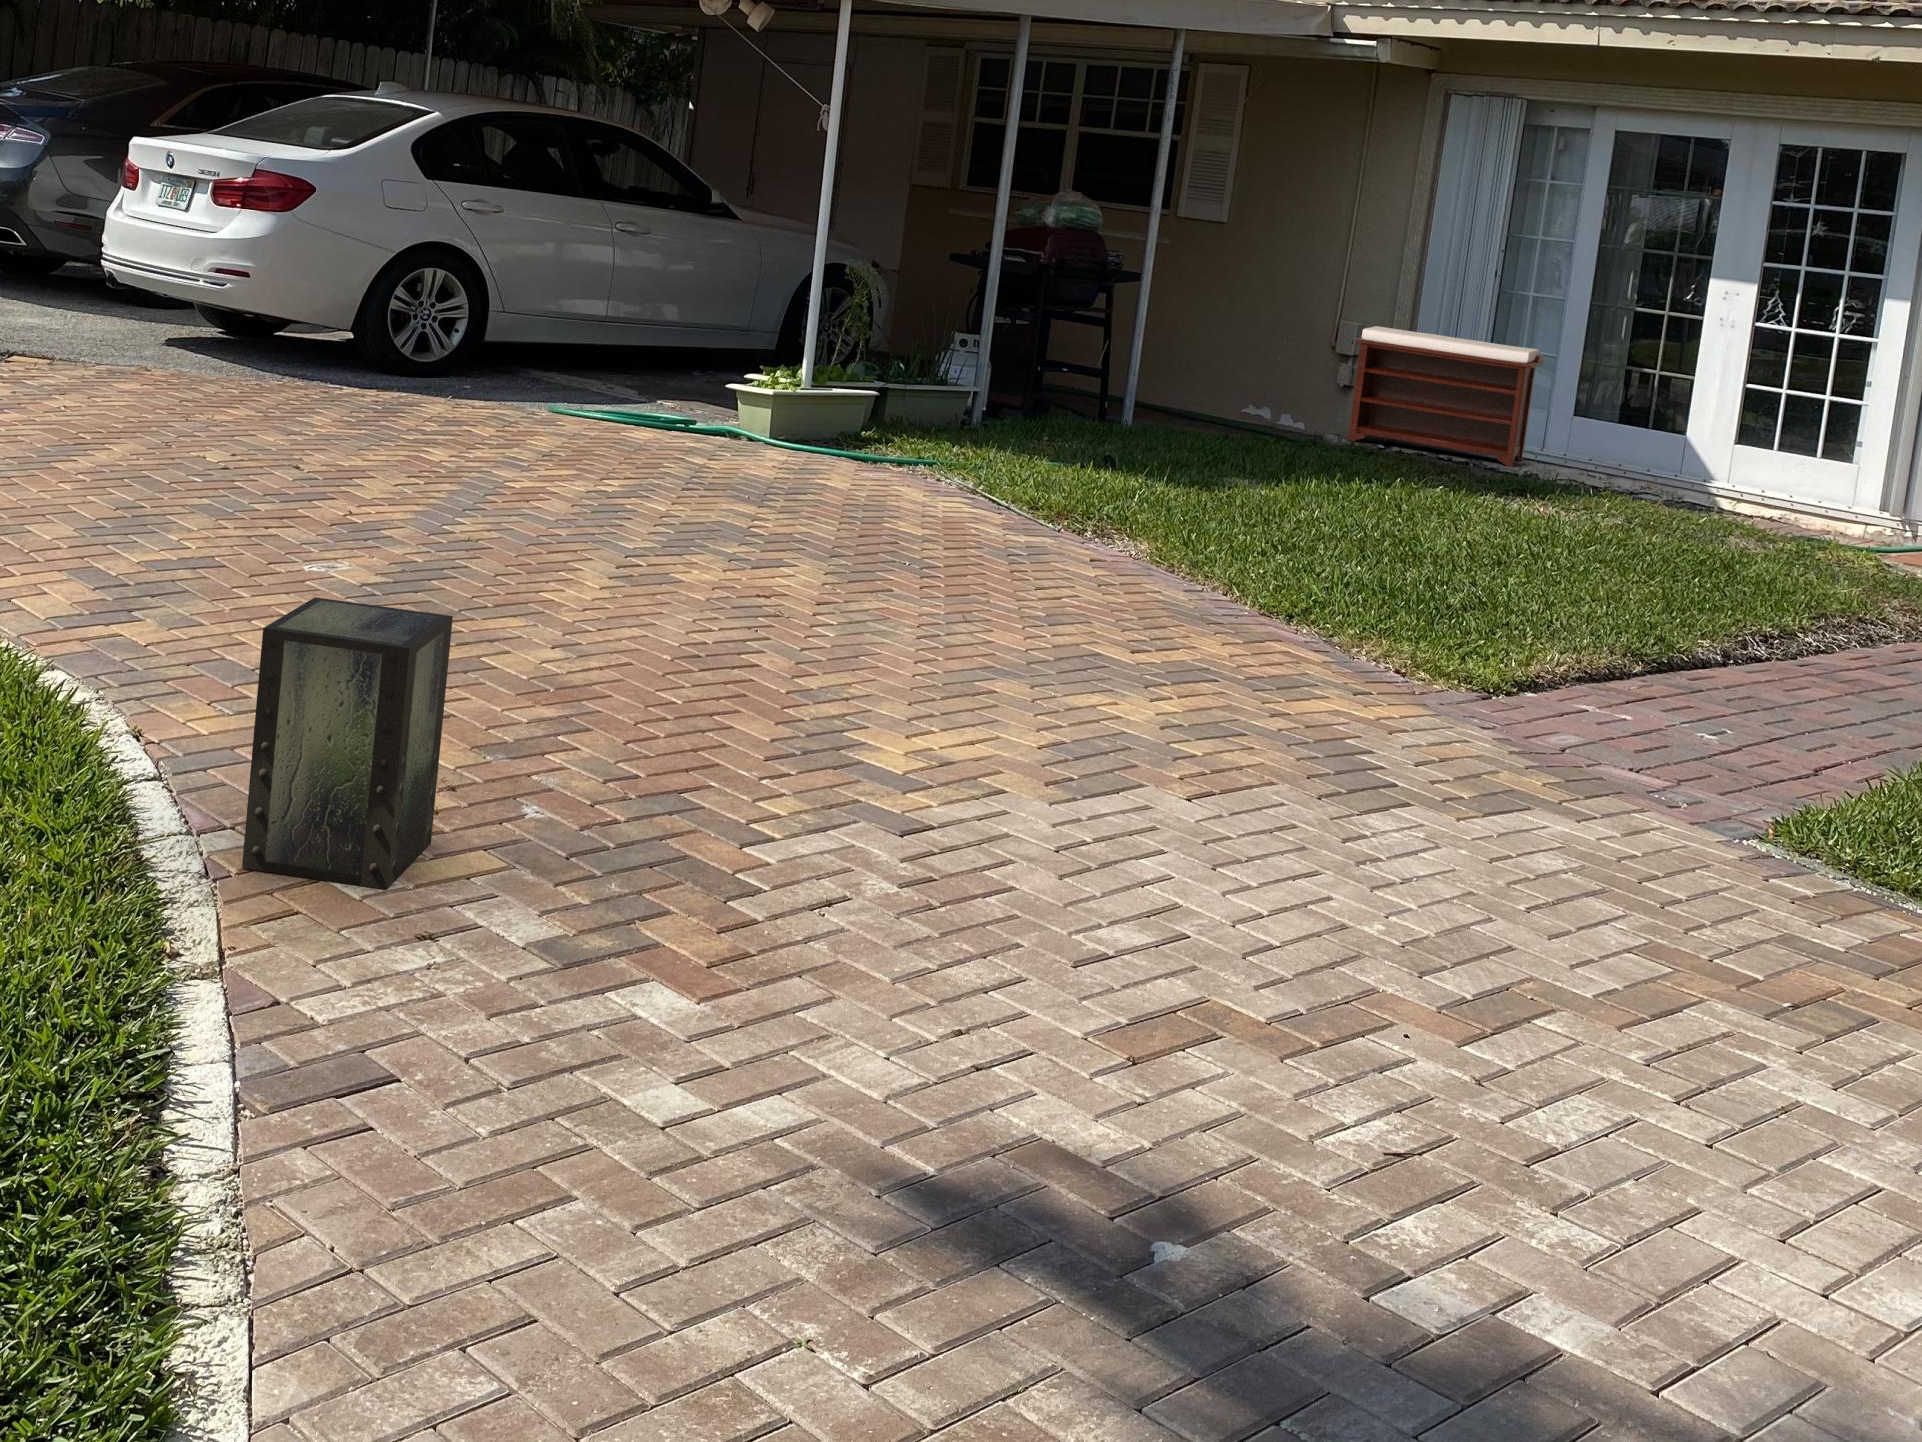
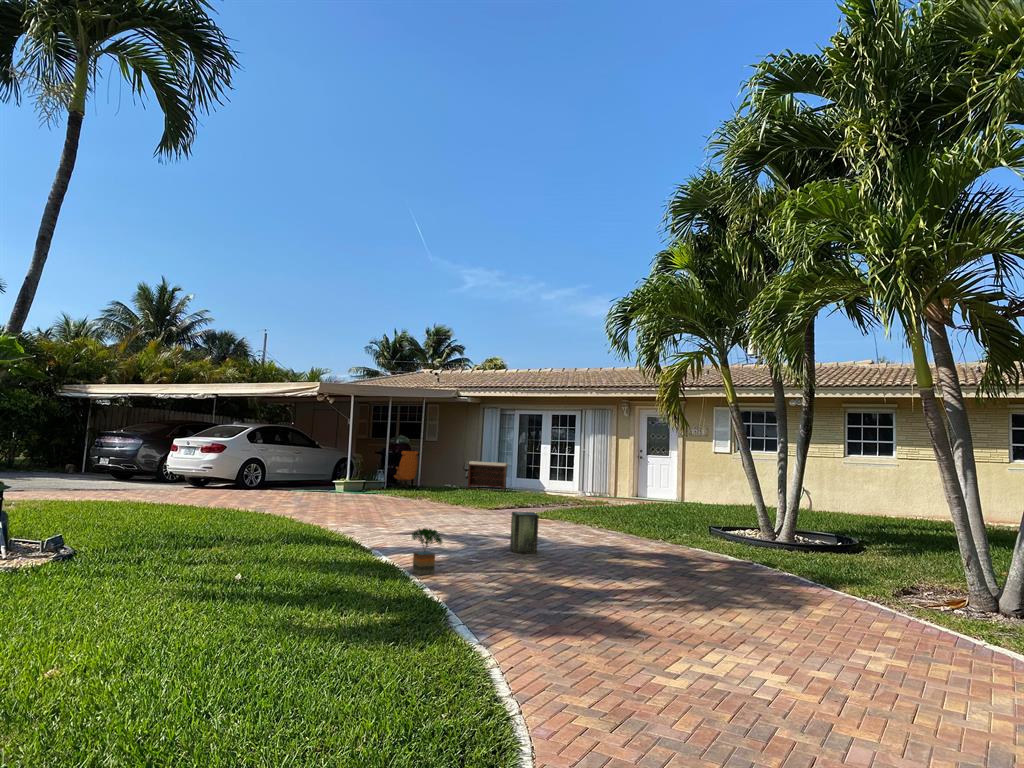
lounge chair: none [1016,260,1131,429] -> present [394,451,418,488]
storage box: present [242,597,453,889] -> present [510,512,539,553]
potted tree: none [663,937,911,1325] -> present [412,528,442,575]

